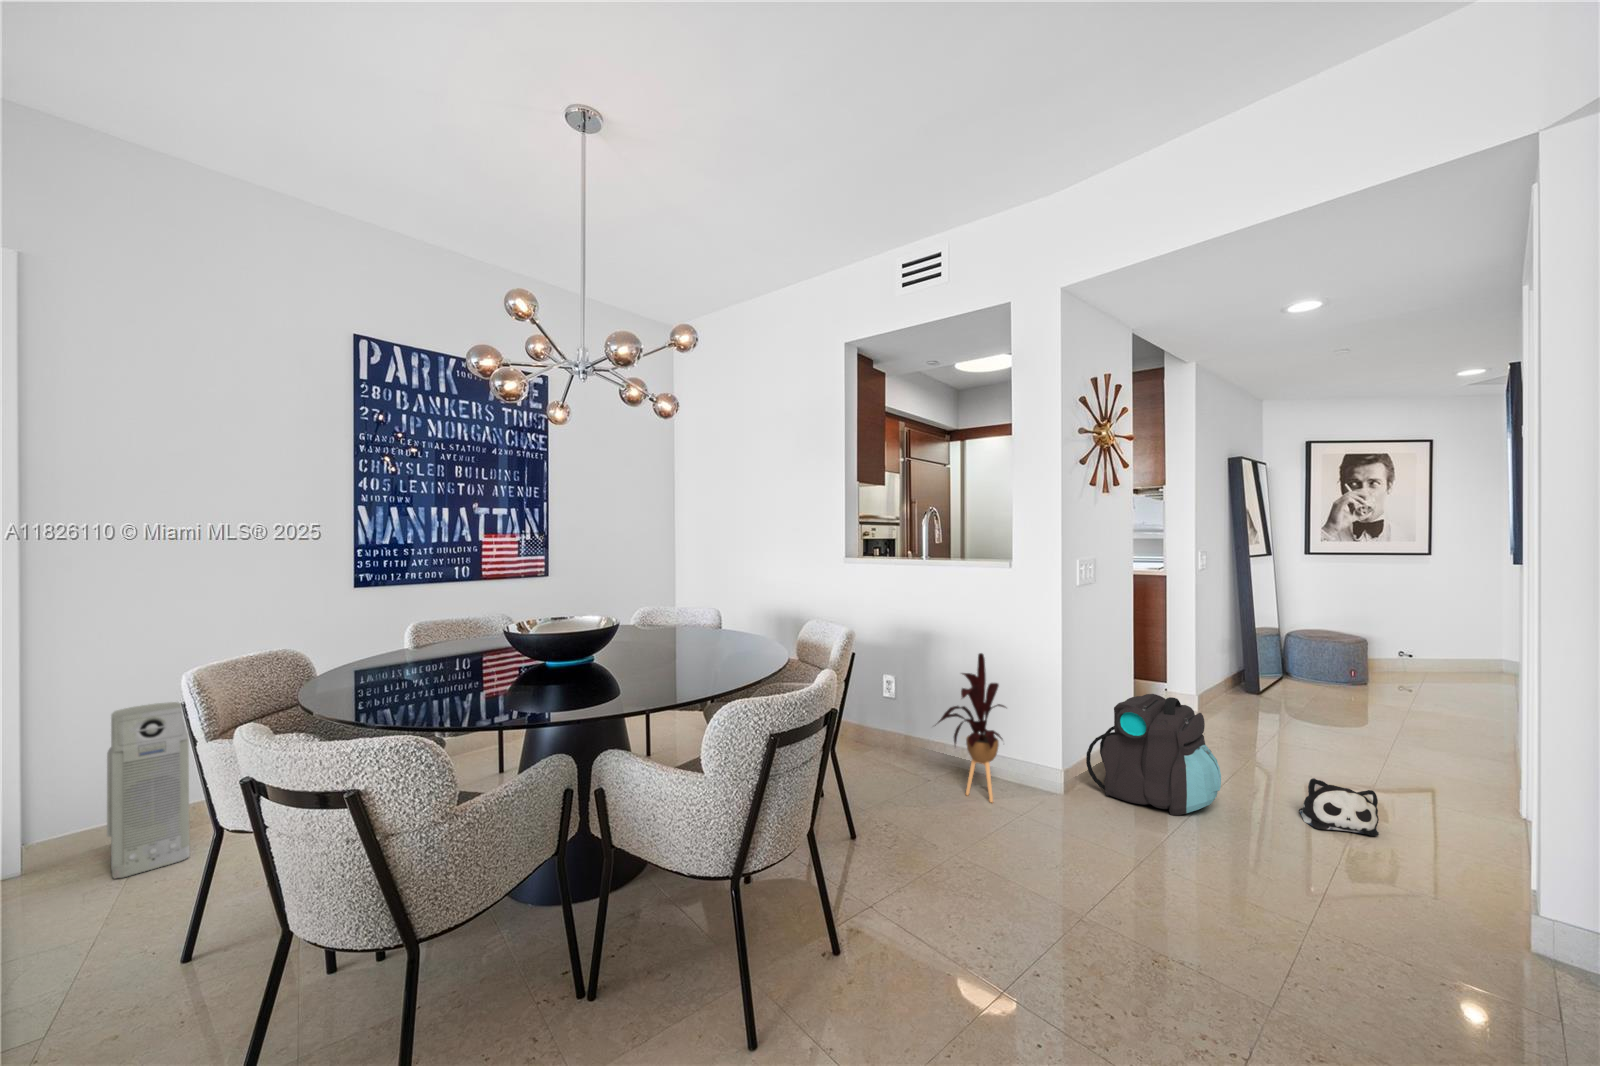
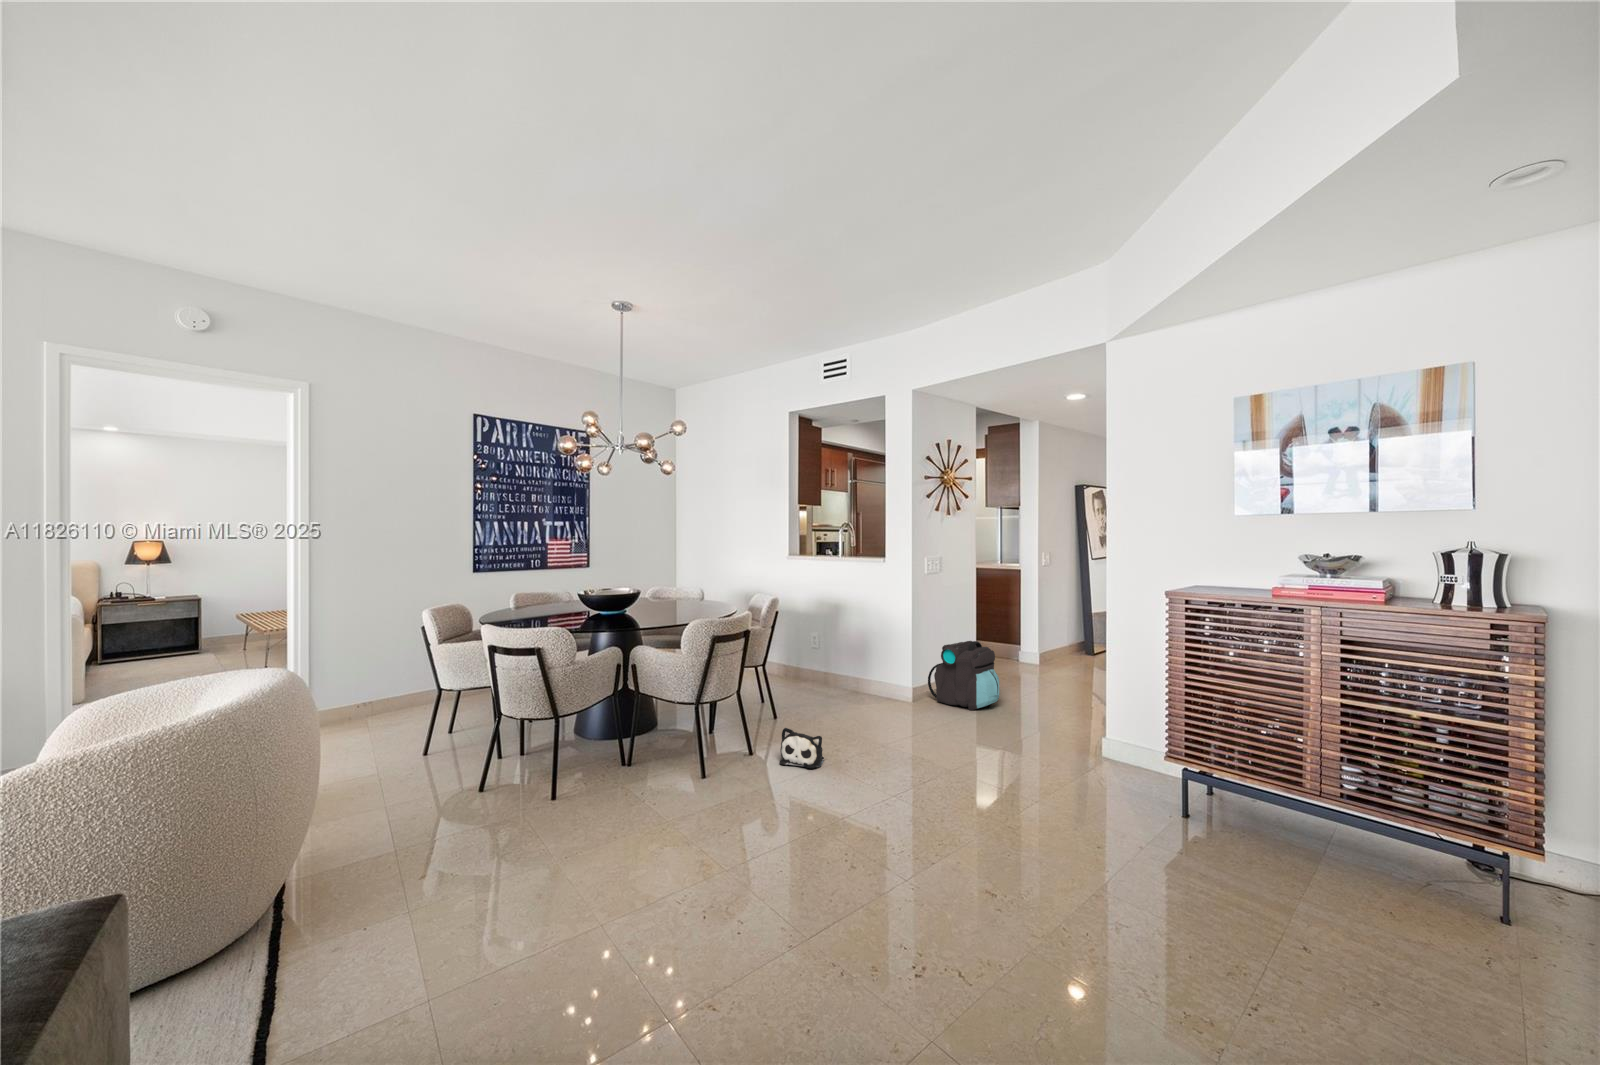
house plant: present [935,653,1006,802] -> none [832,613,877,705]
air purifier: present [107,702,190,878] -> none [353,637,397,730]
plush toy: present [1299,778,1379,836] -> present [780,728,824,768]

